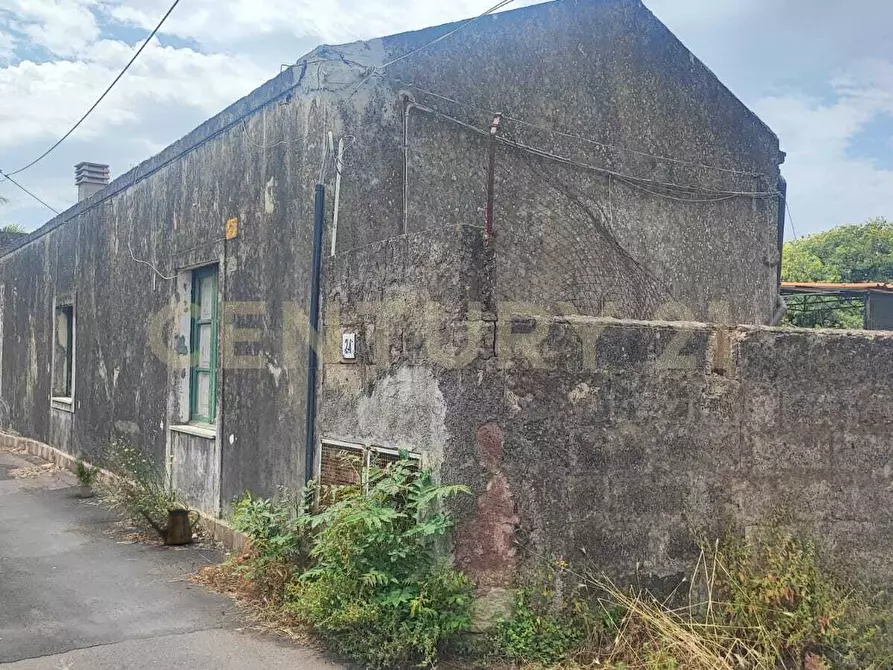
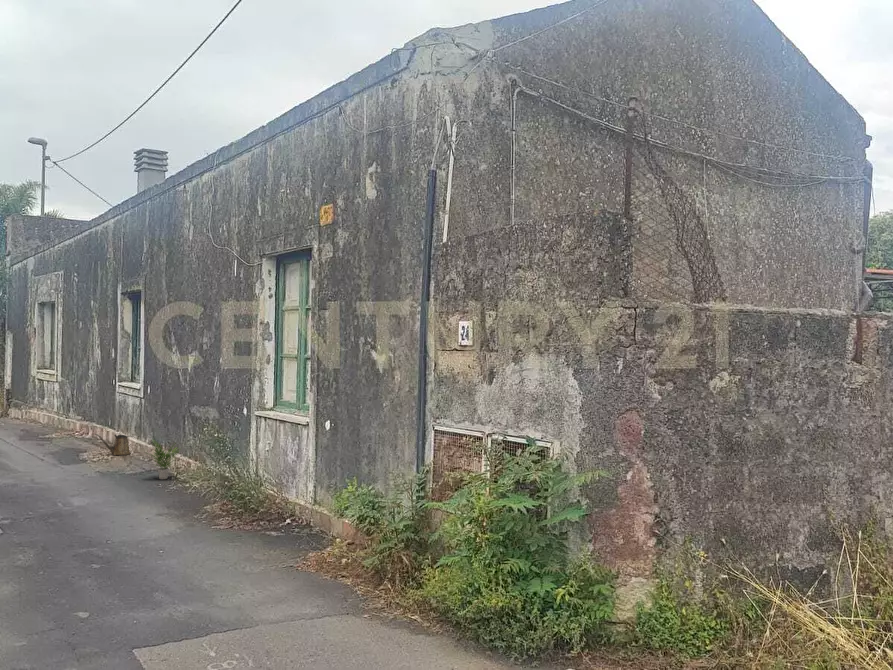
watering can: present [137,509,200,544] -> present [96,434,130,455]

